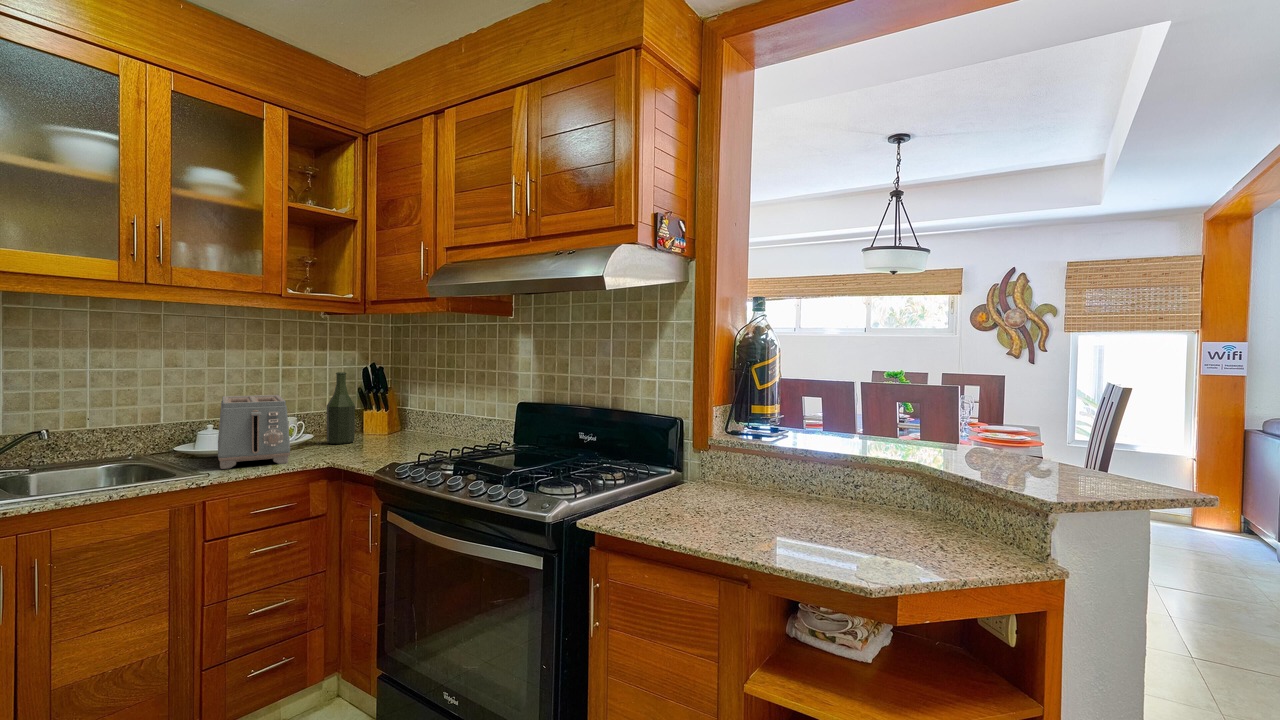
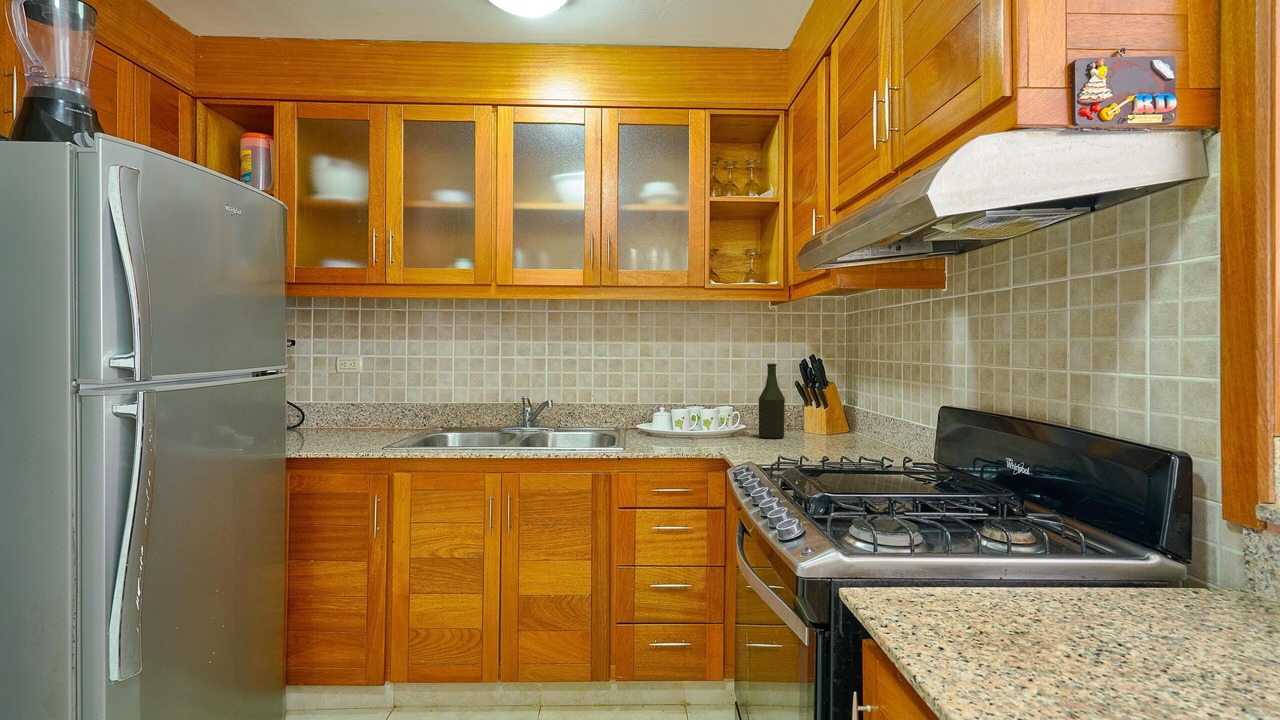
toaster: present [218,395,290,469] -> none [640,383,713,450]

